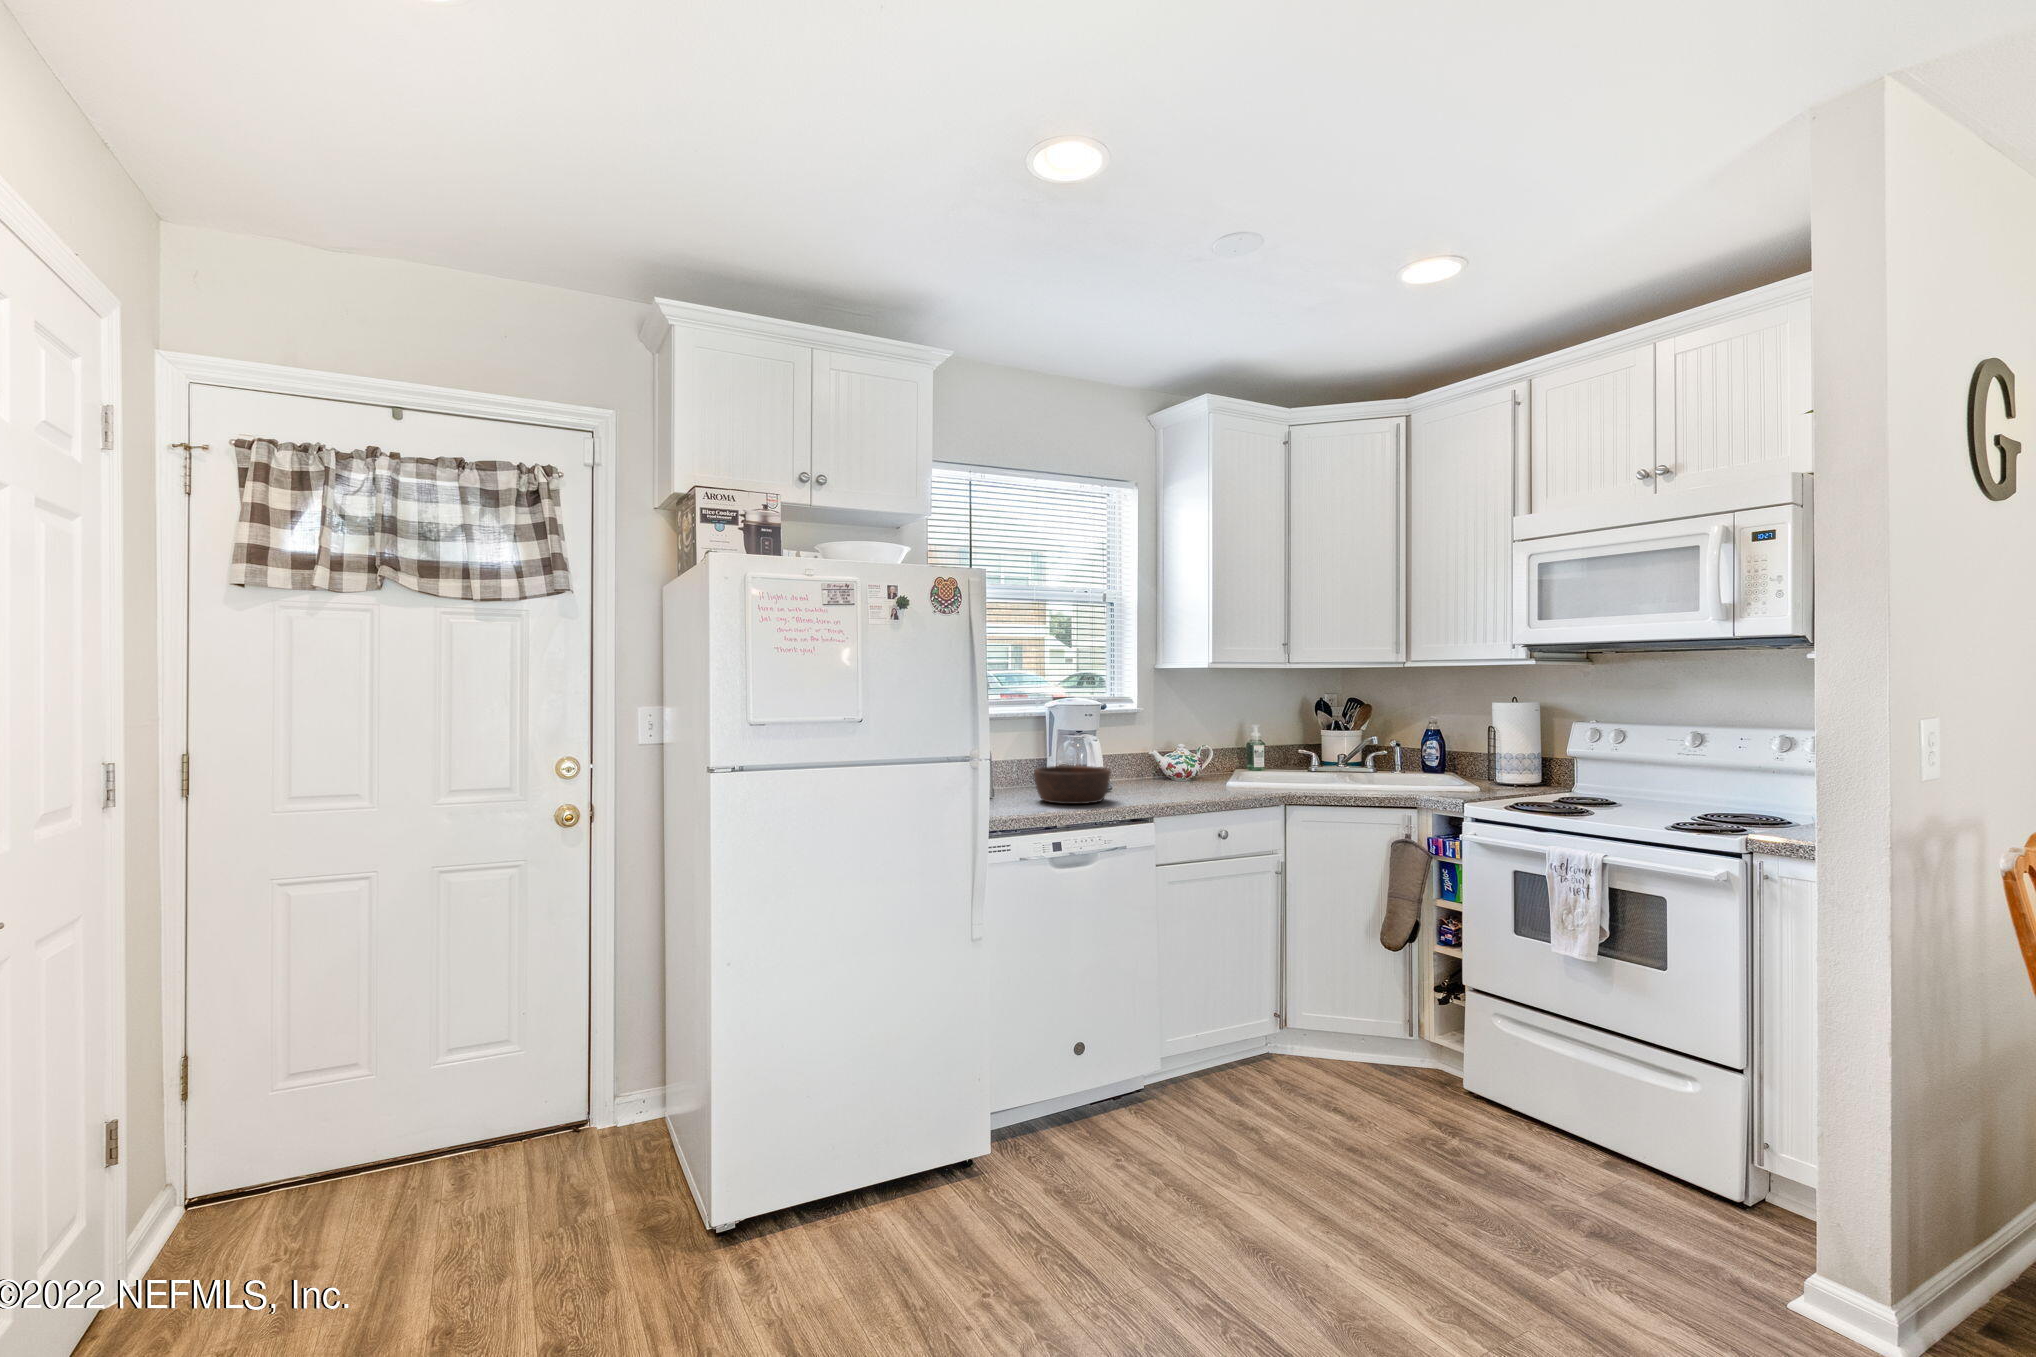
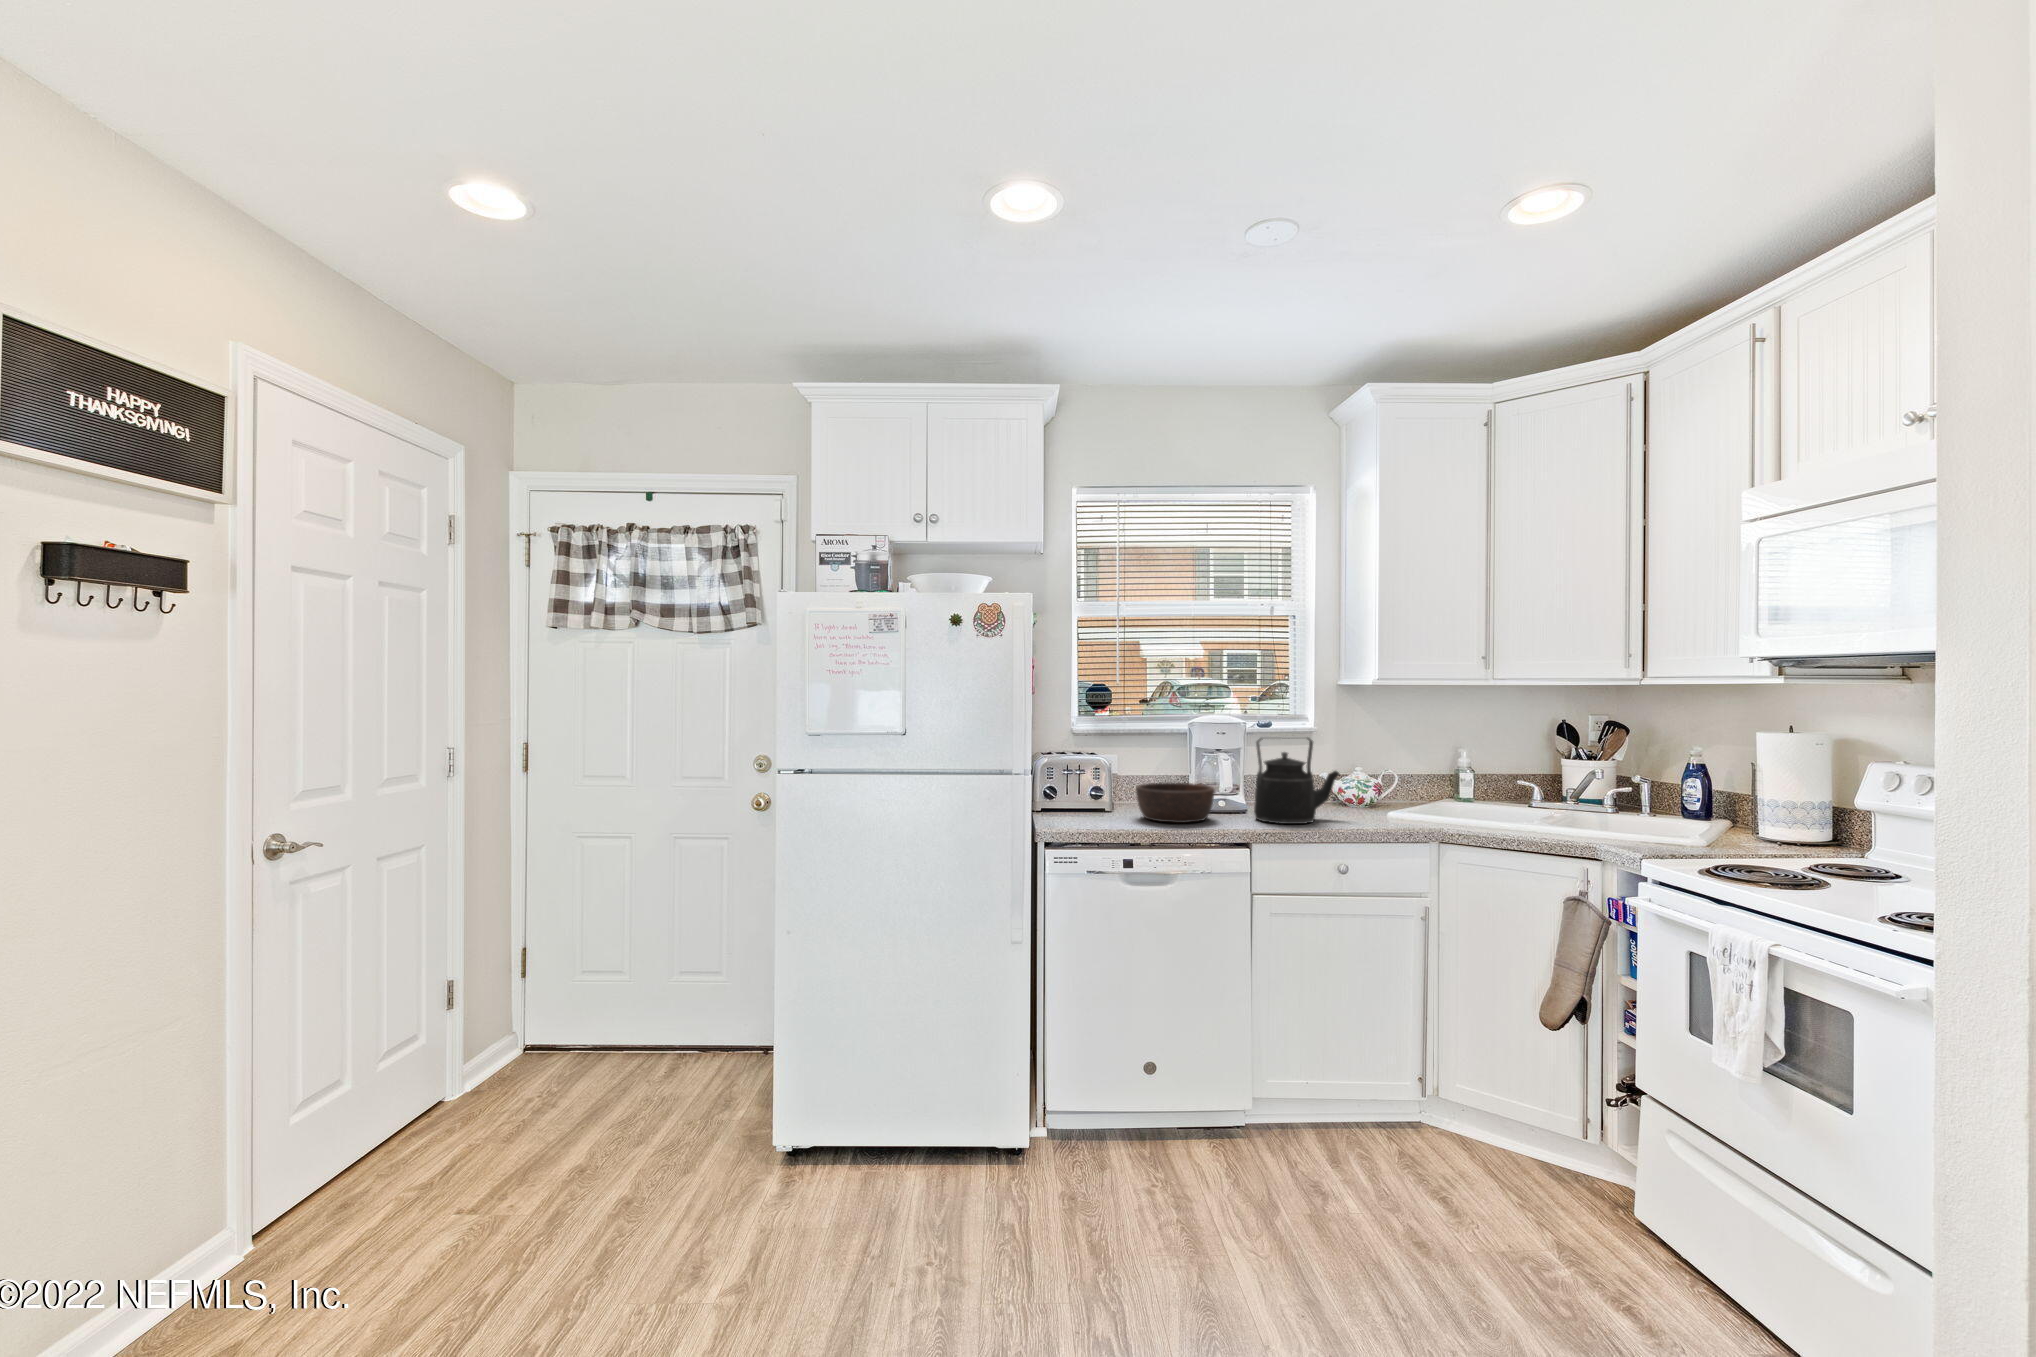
kettle: none [1135,717,1203,798] -> present [1254,738,1340,824]

